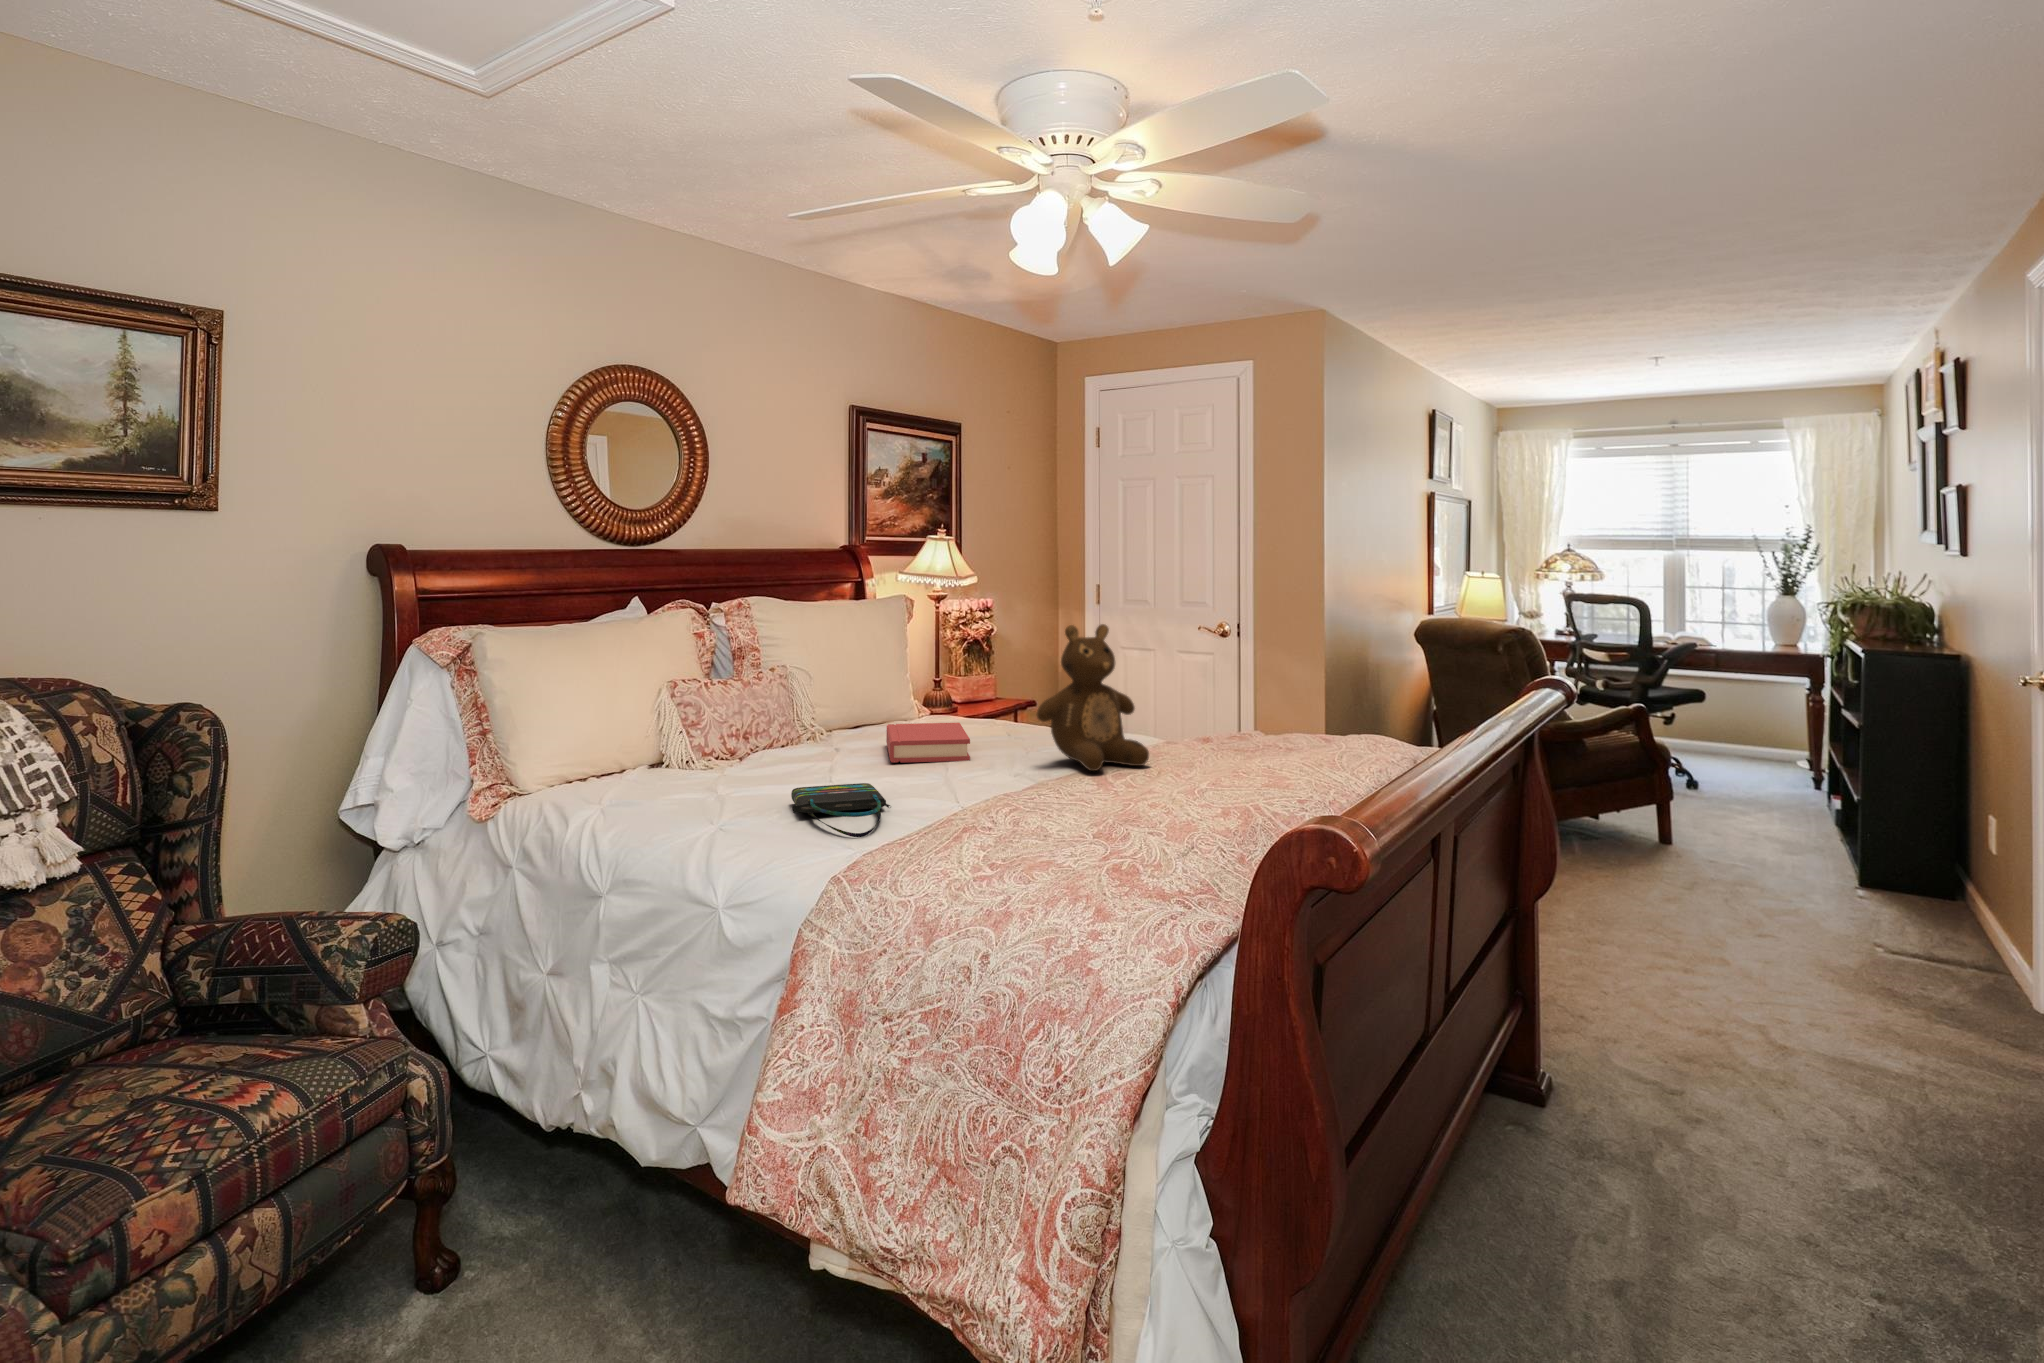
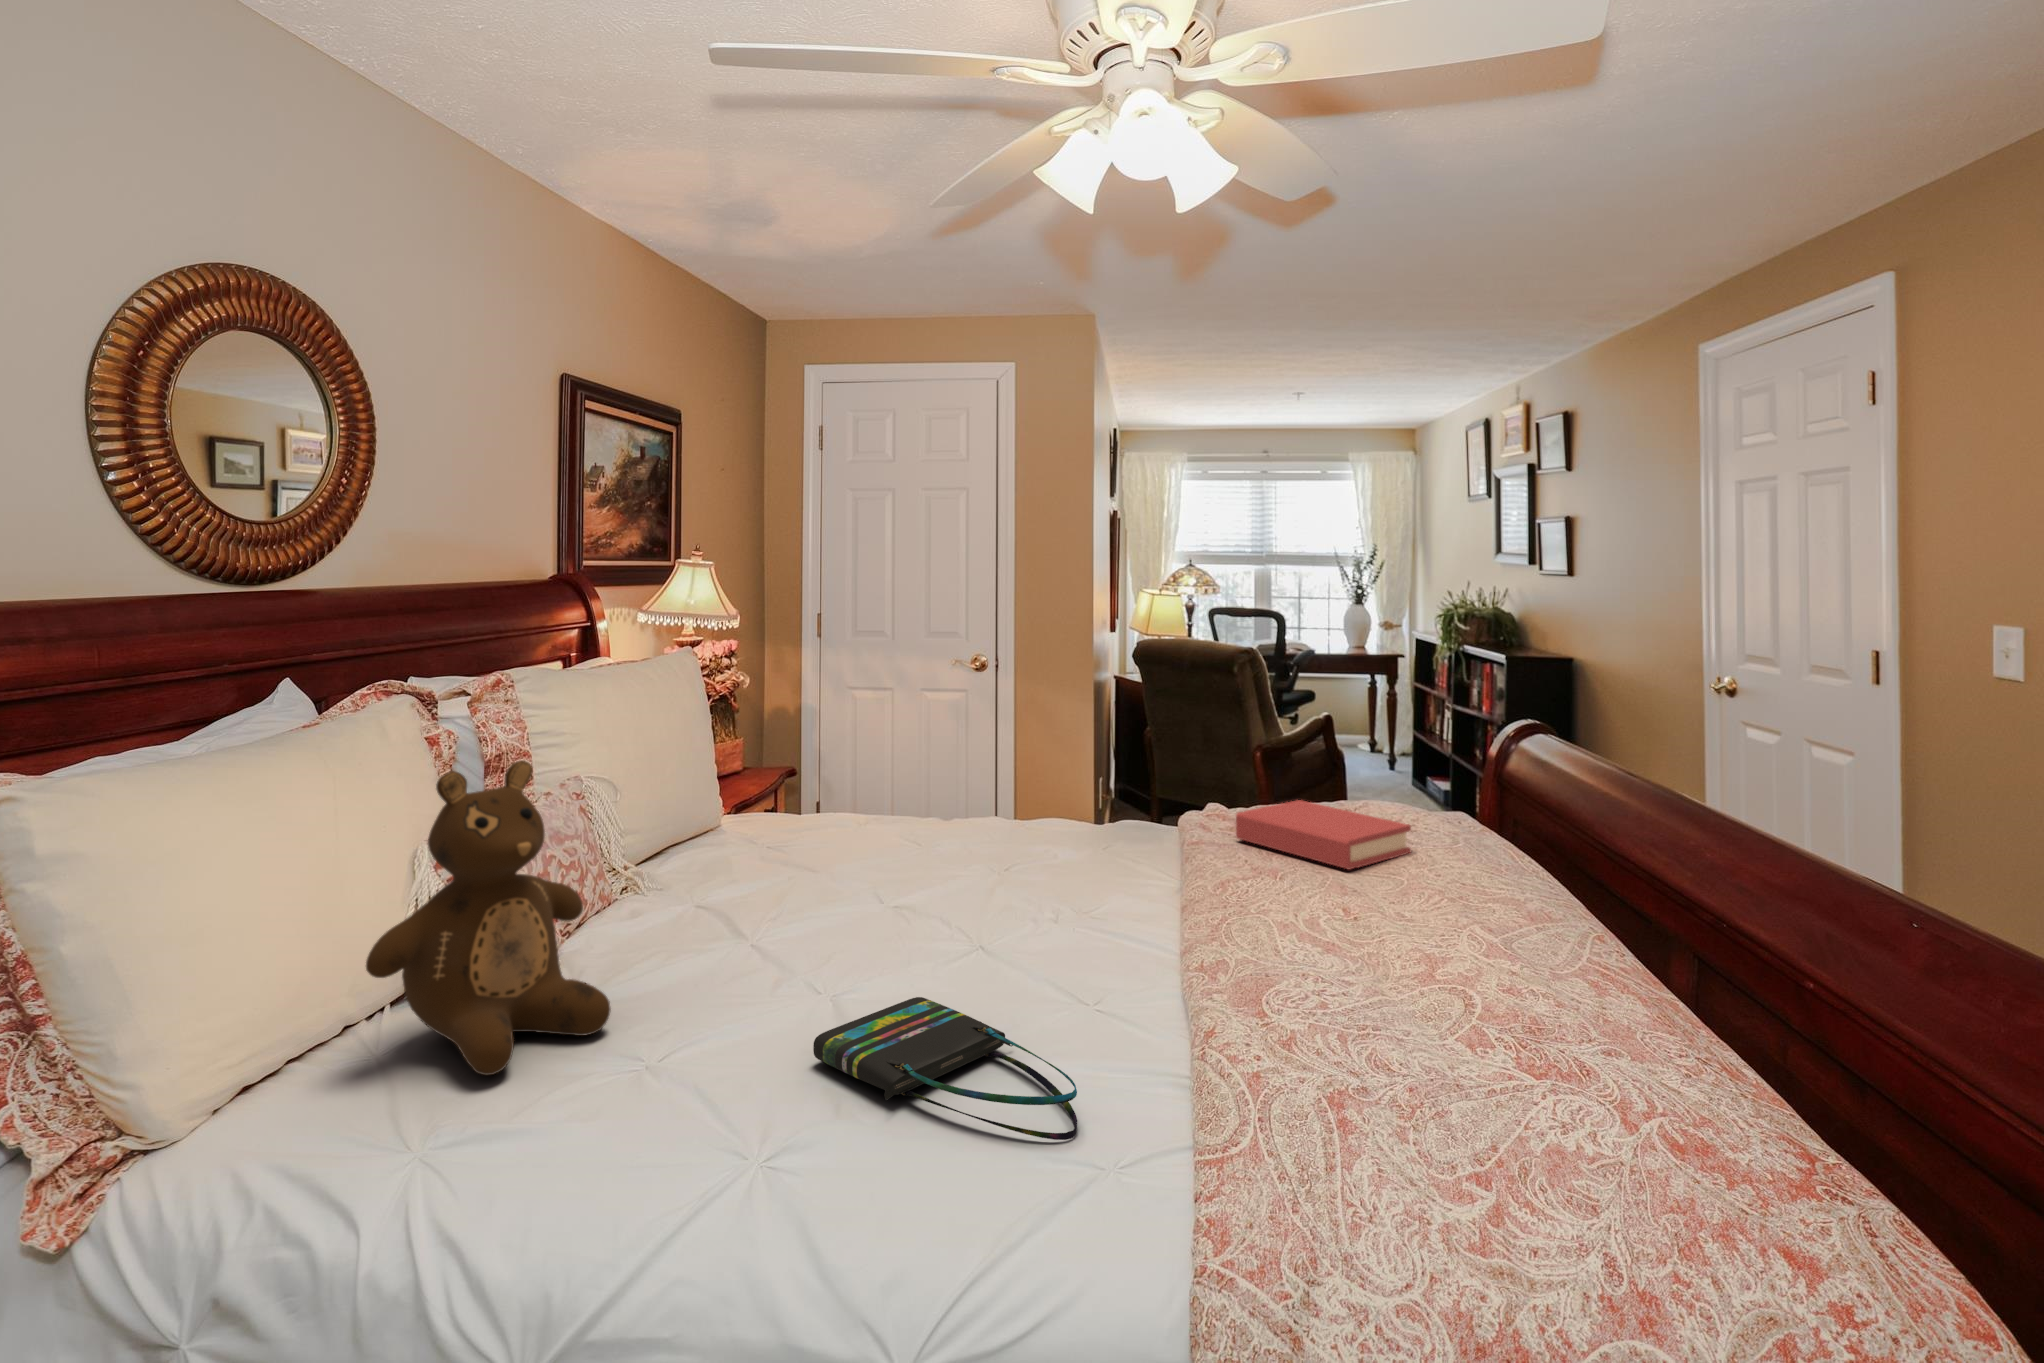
teddy bear: present [1037,624,1149,771] -> present [366,760,611,1075]
hardback book: present [886,723,970,763] -> present [1236,800,1411,869]

